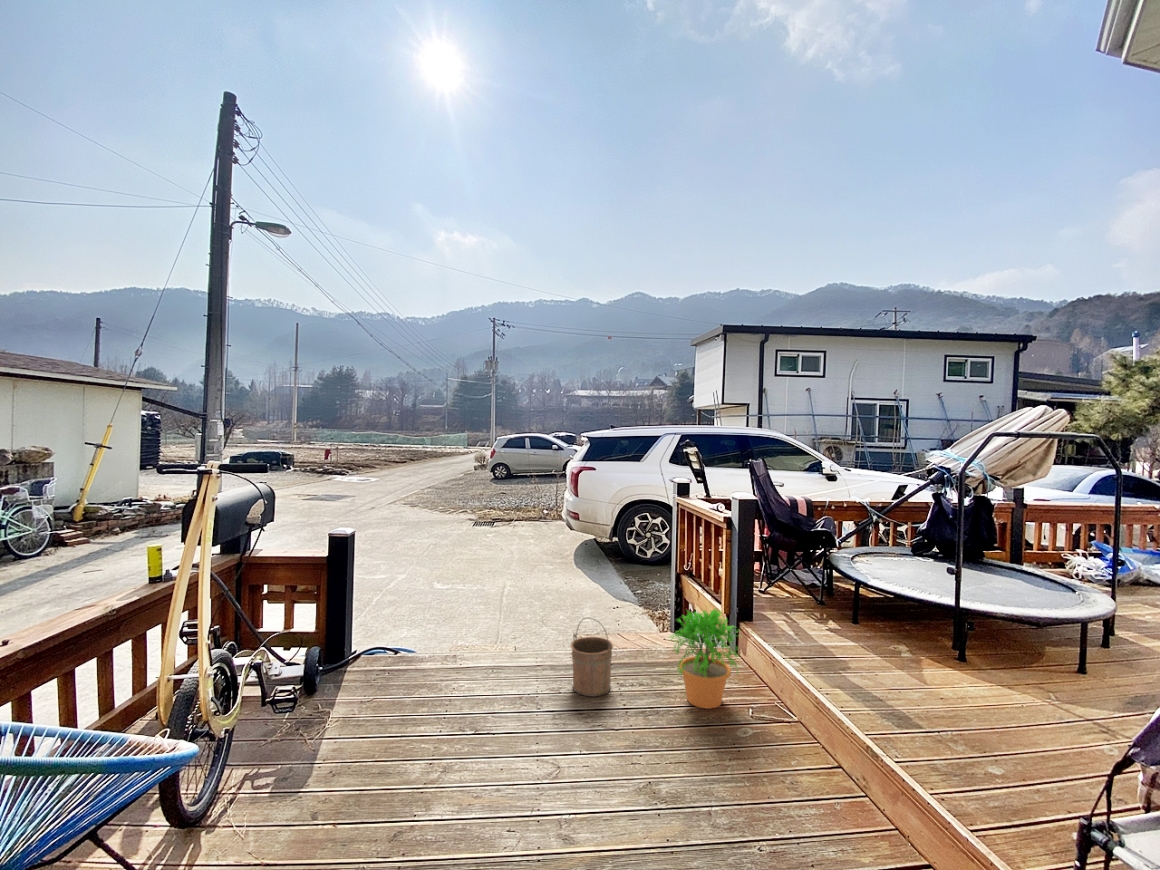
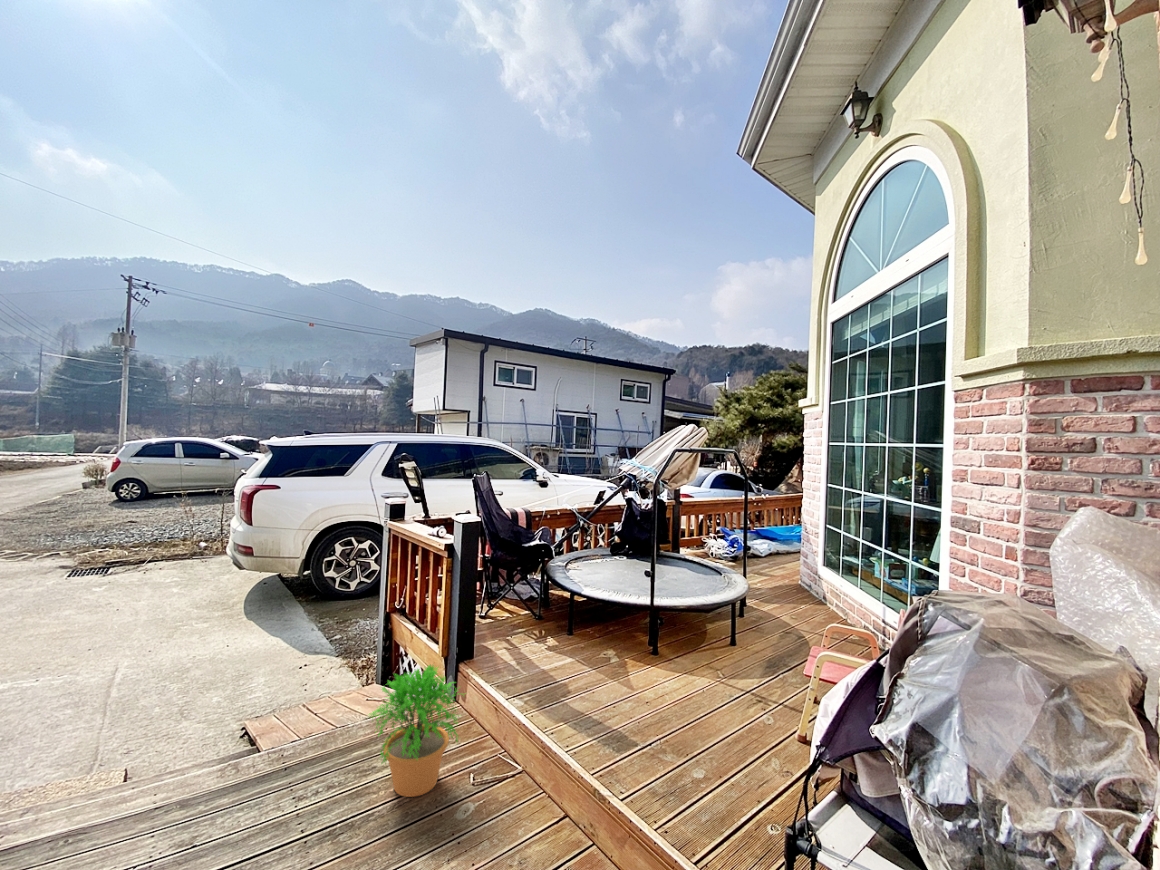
bucket: present [571,618,613,696] -> none [219,711,289,829]

